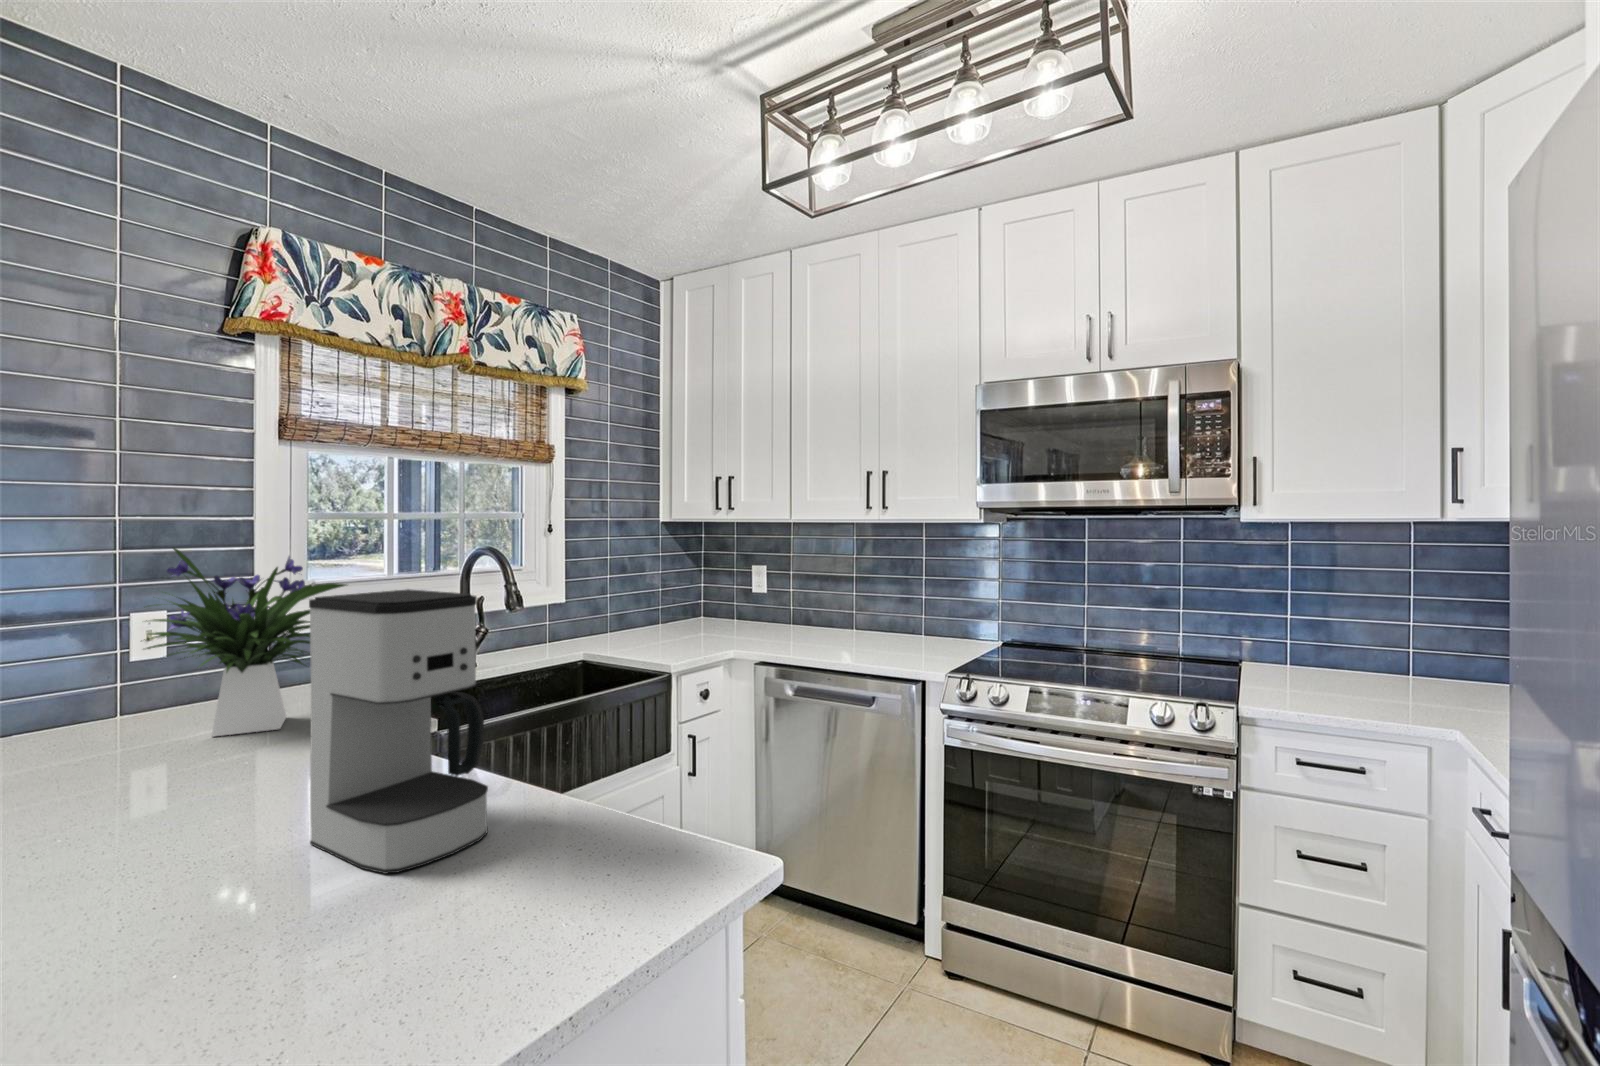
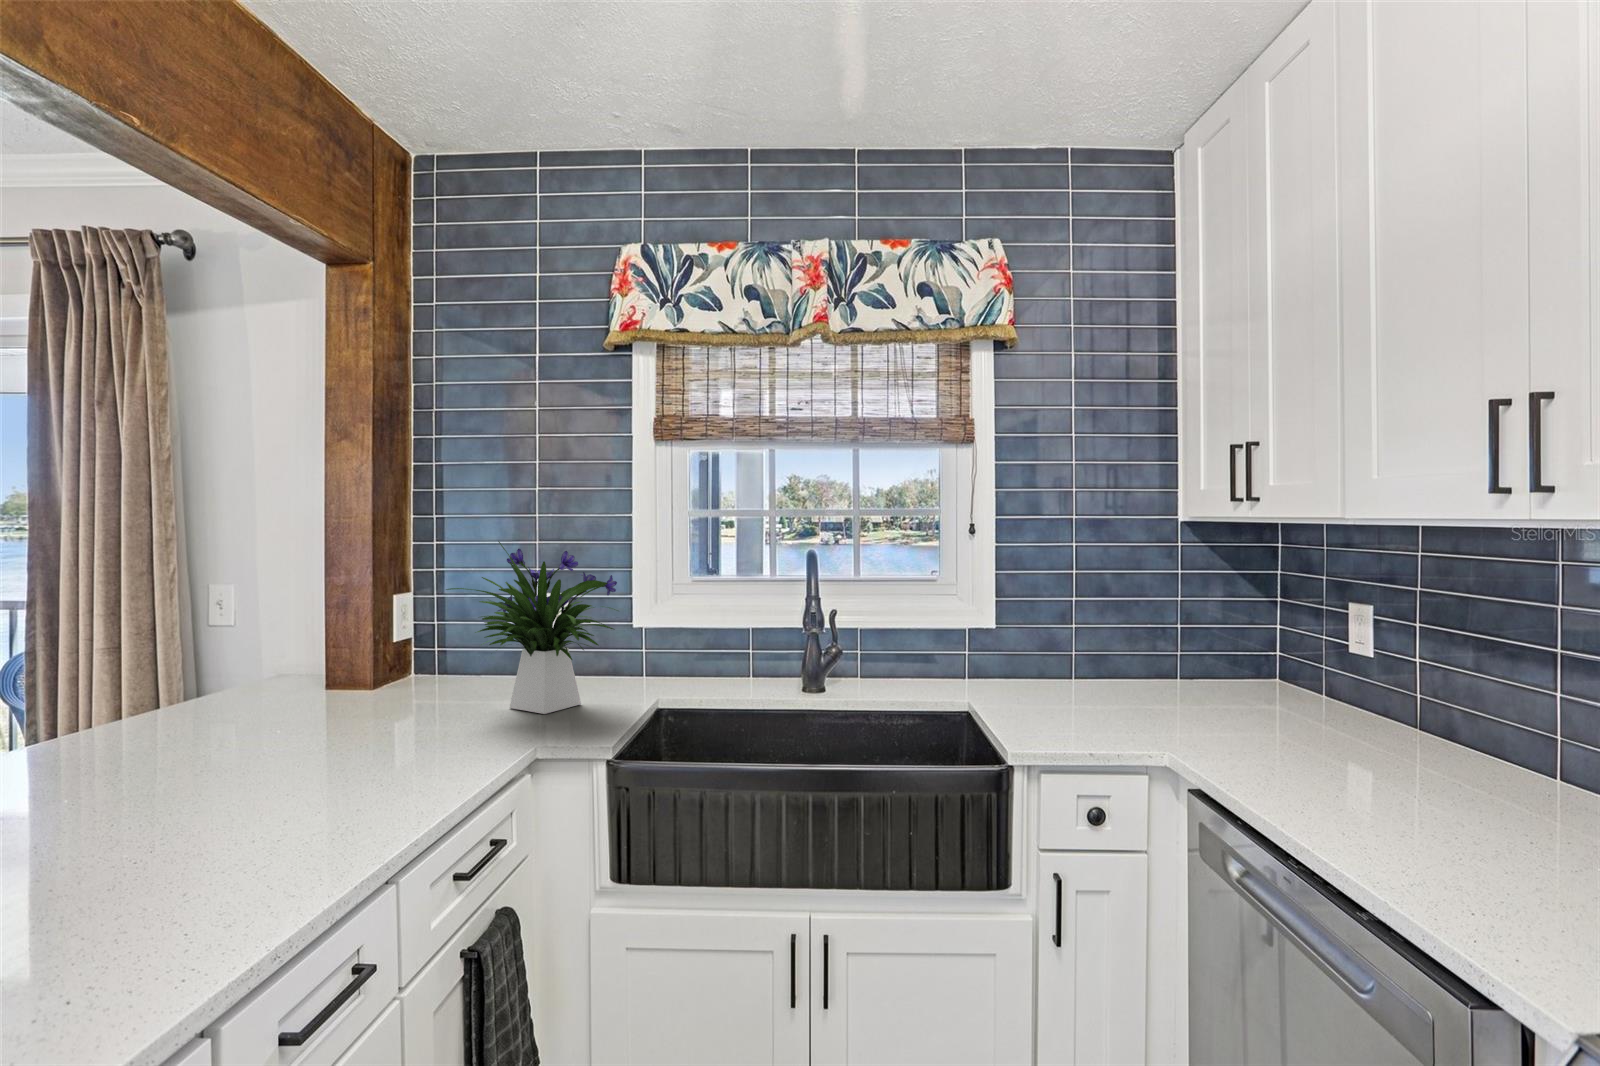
coffee maker: present [309,589,488,874] -> none [129,590,333,887]

